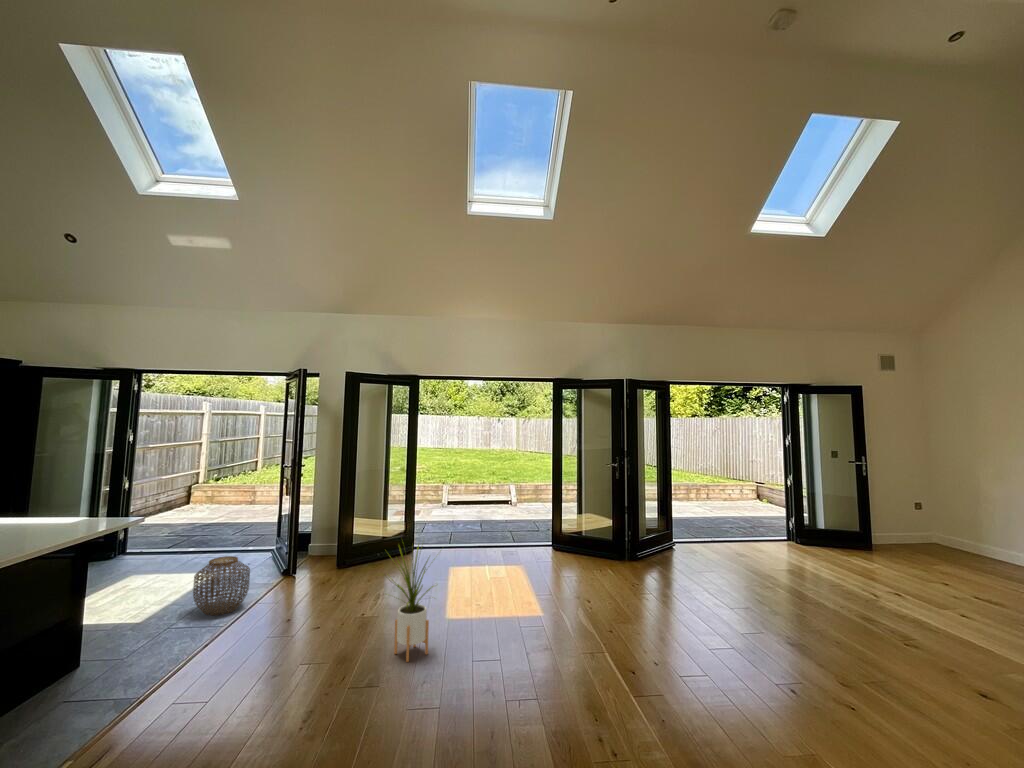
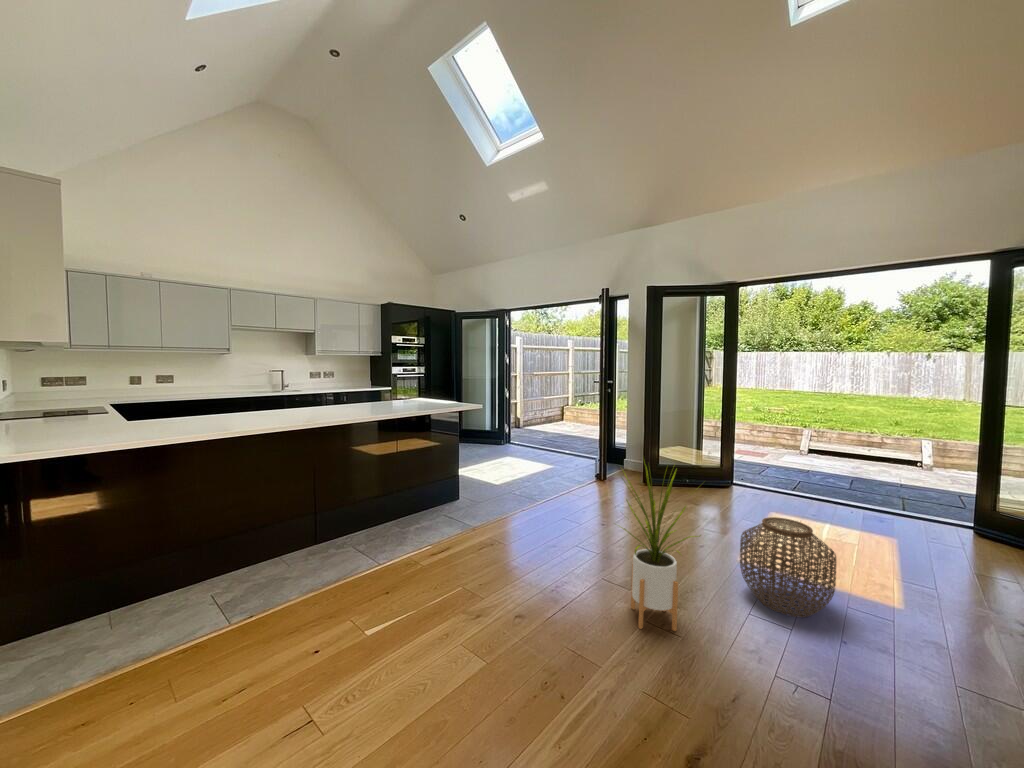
woven basket: present [193,556,250,616] -> present [740,517,836,617]

